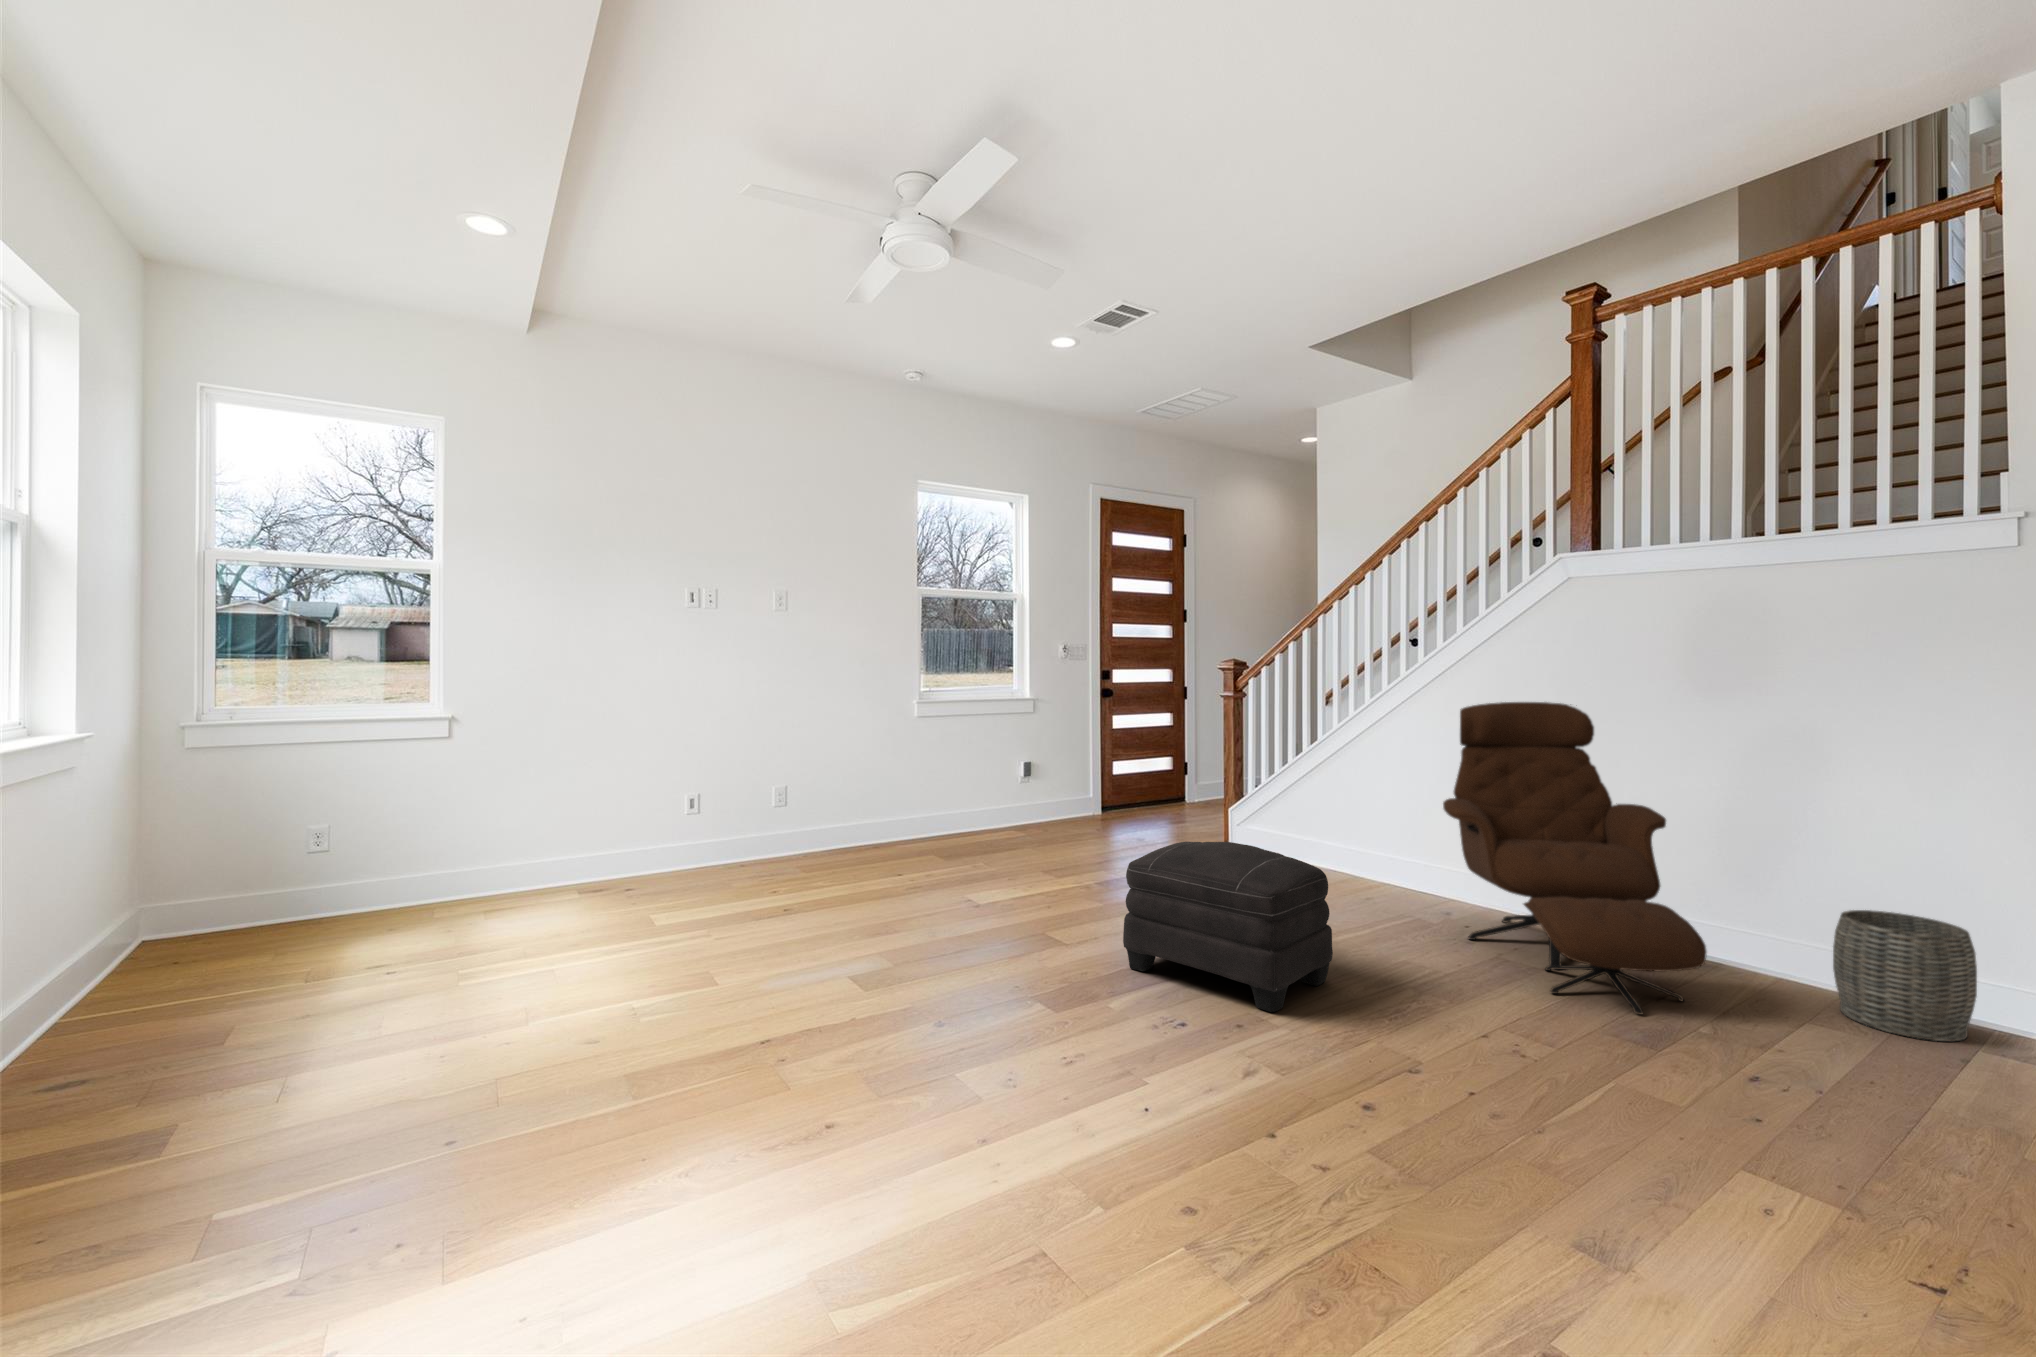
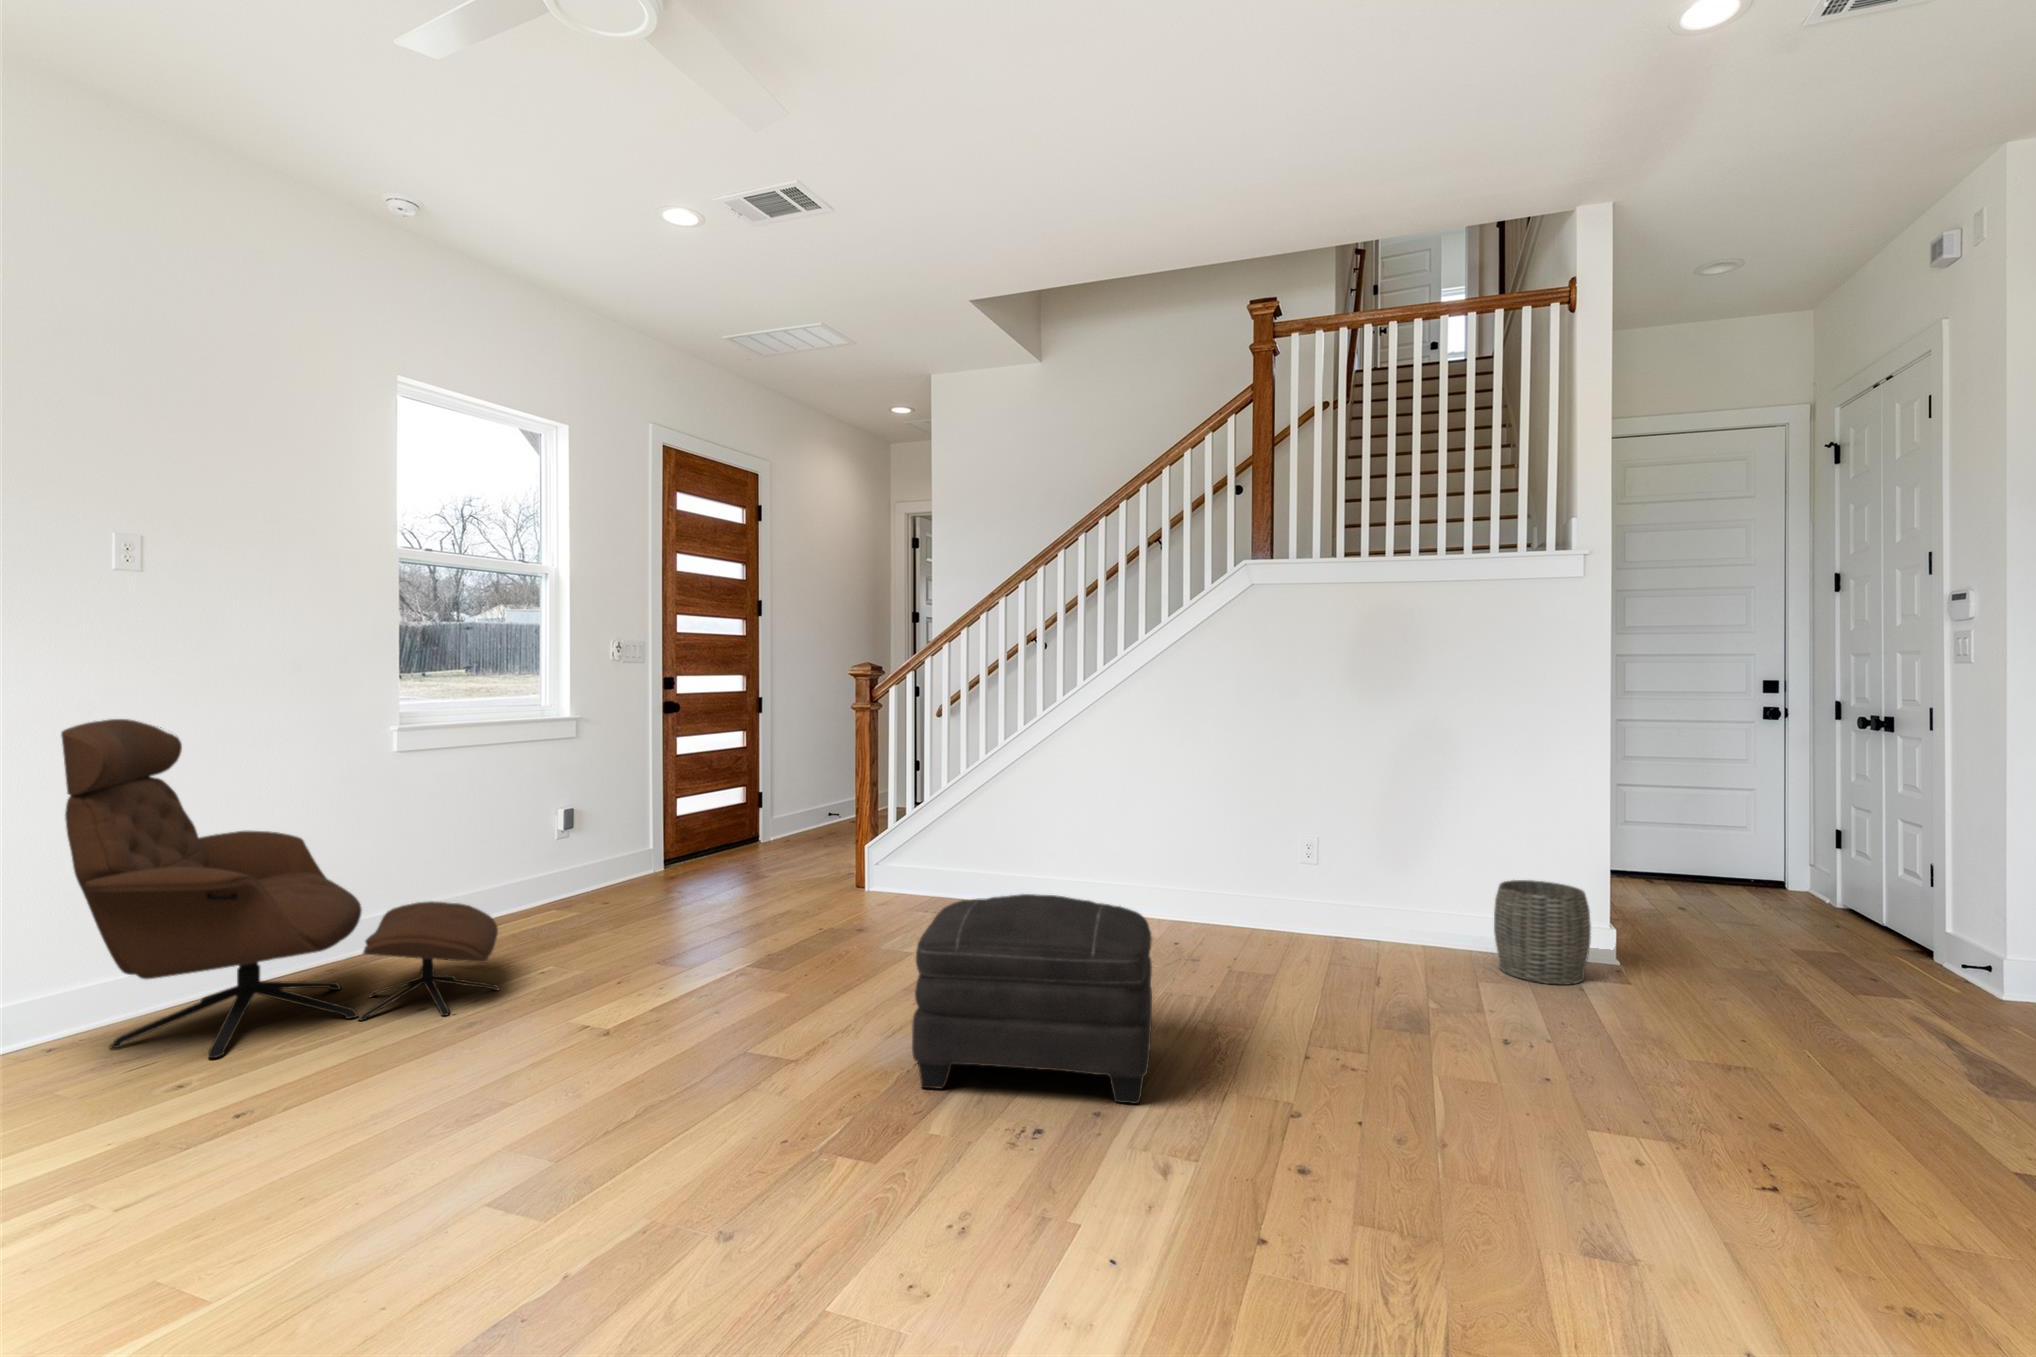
lounge chair: present [1443,702,1707,1014] -> present [61,719,499,1058]

